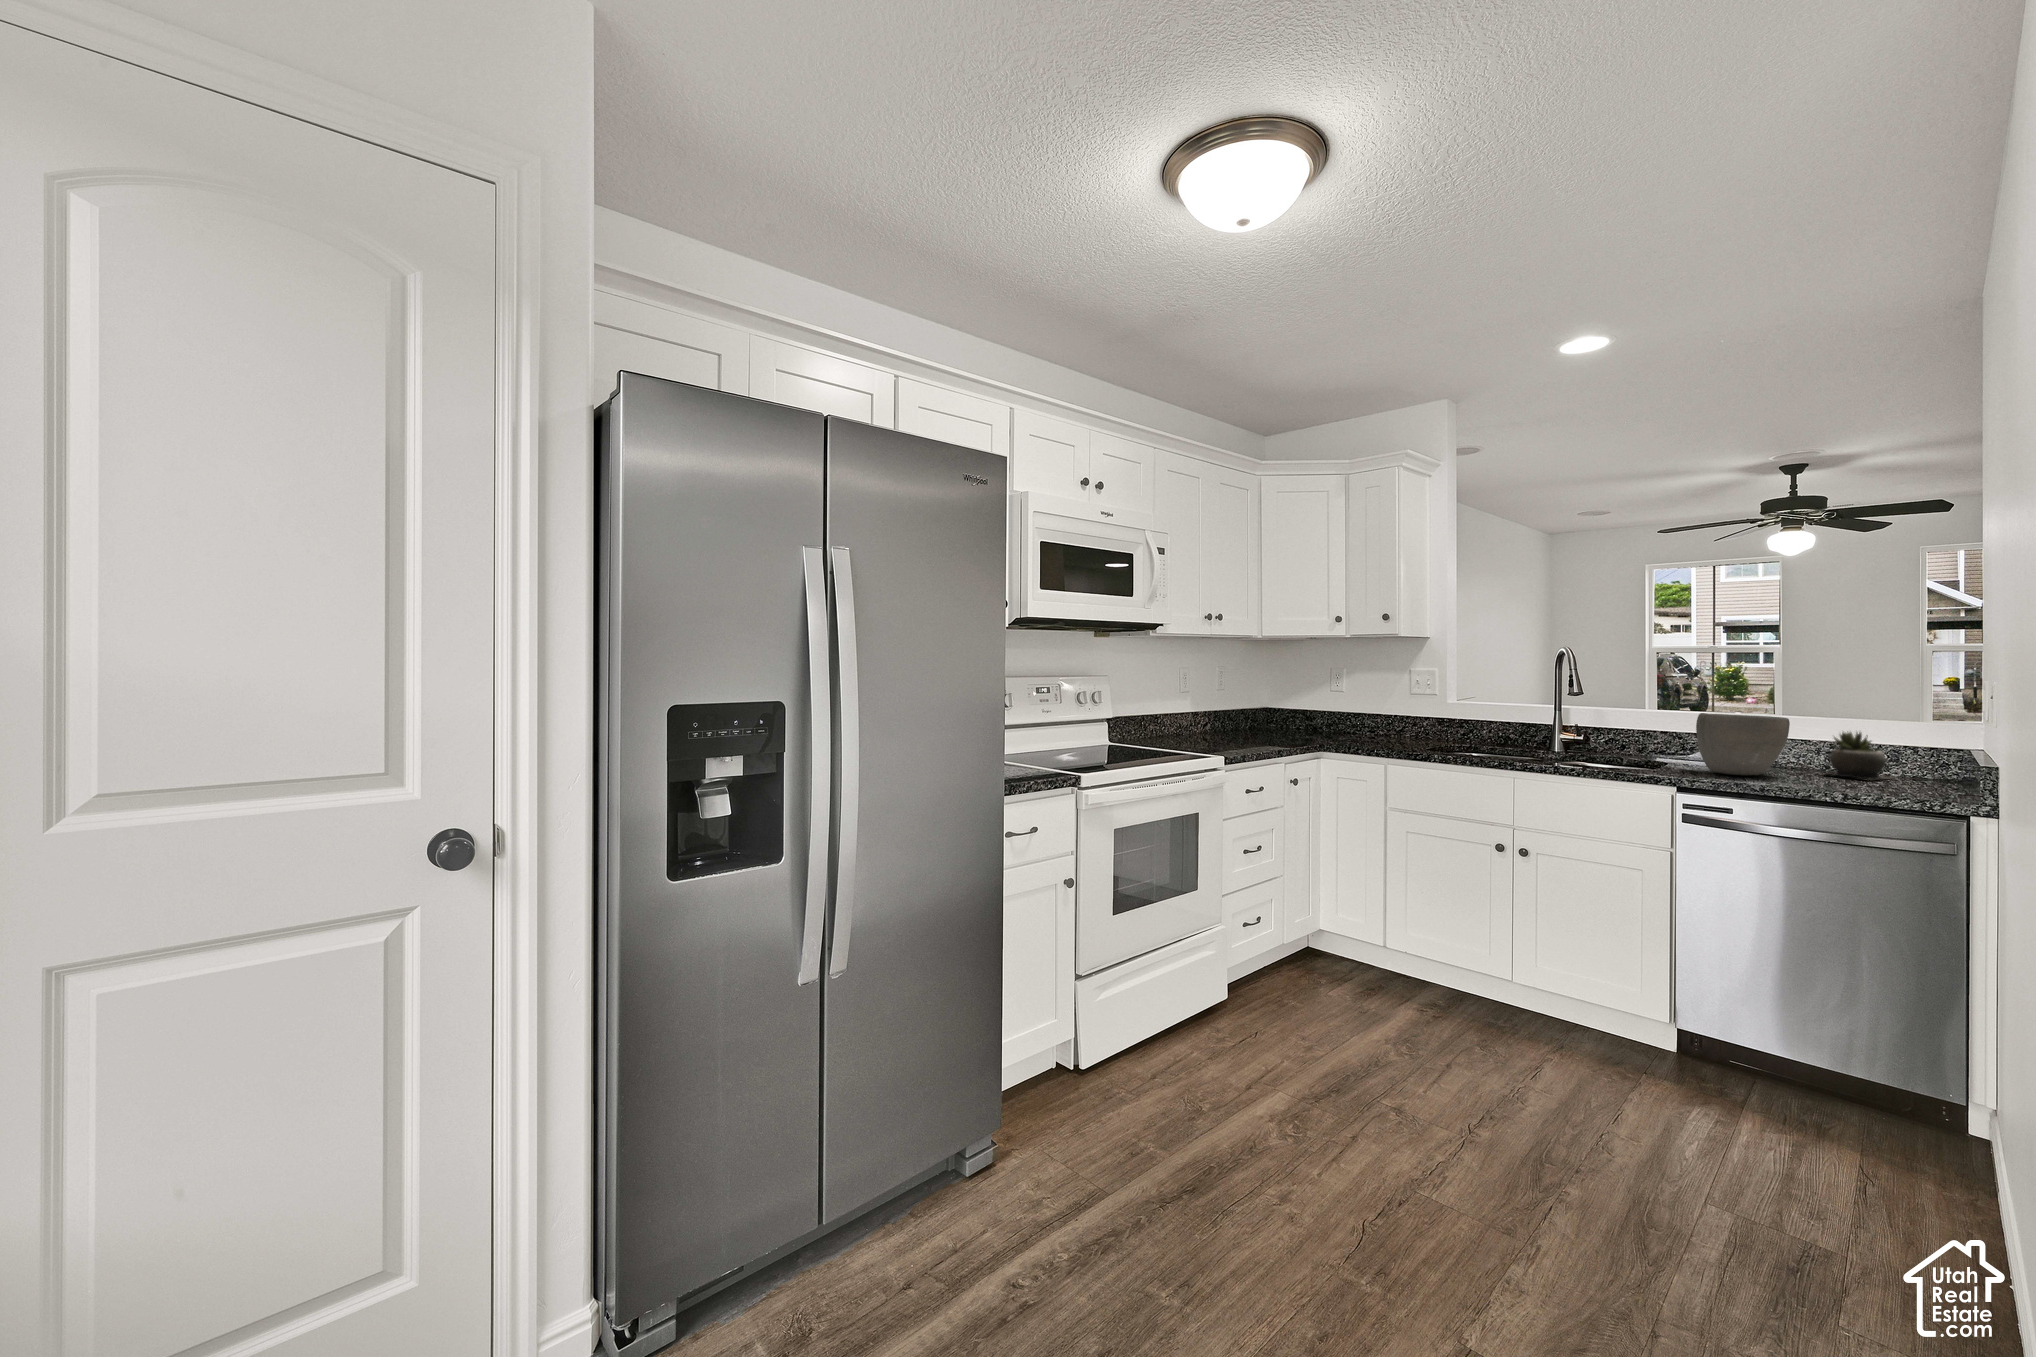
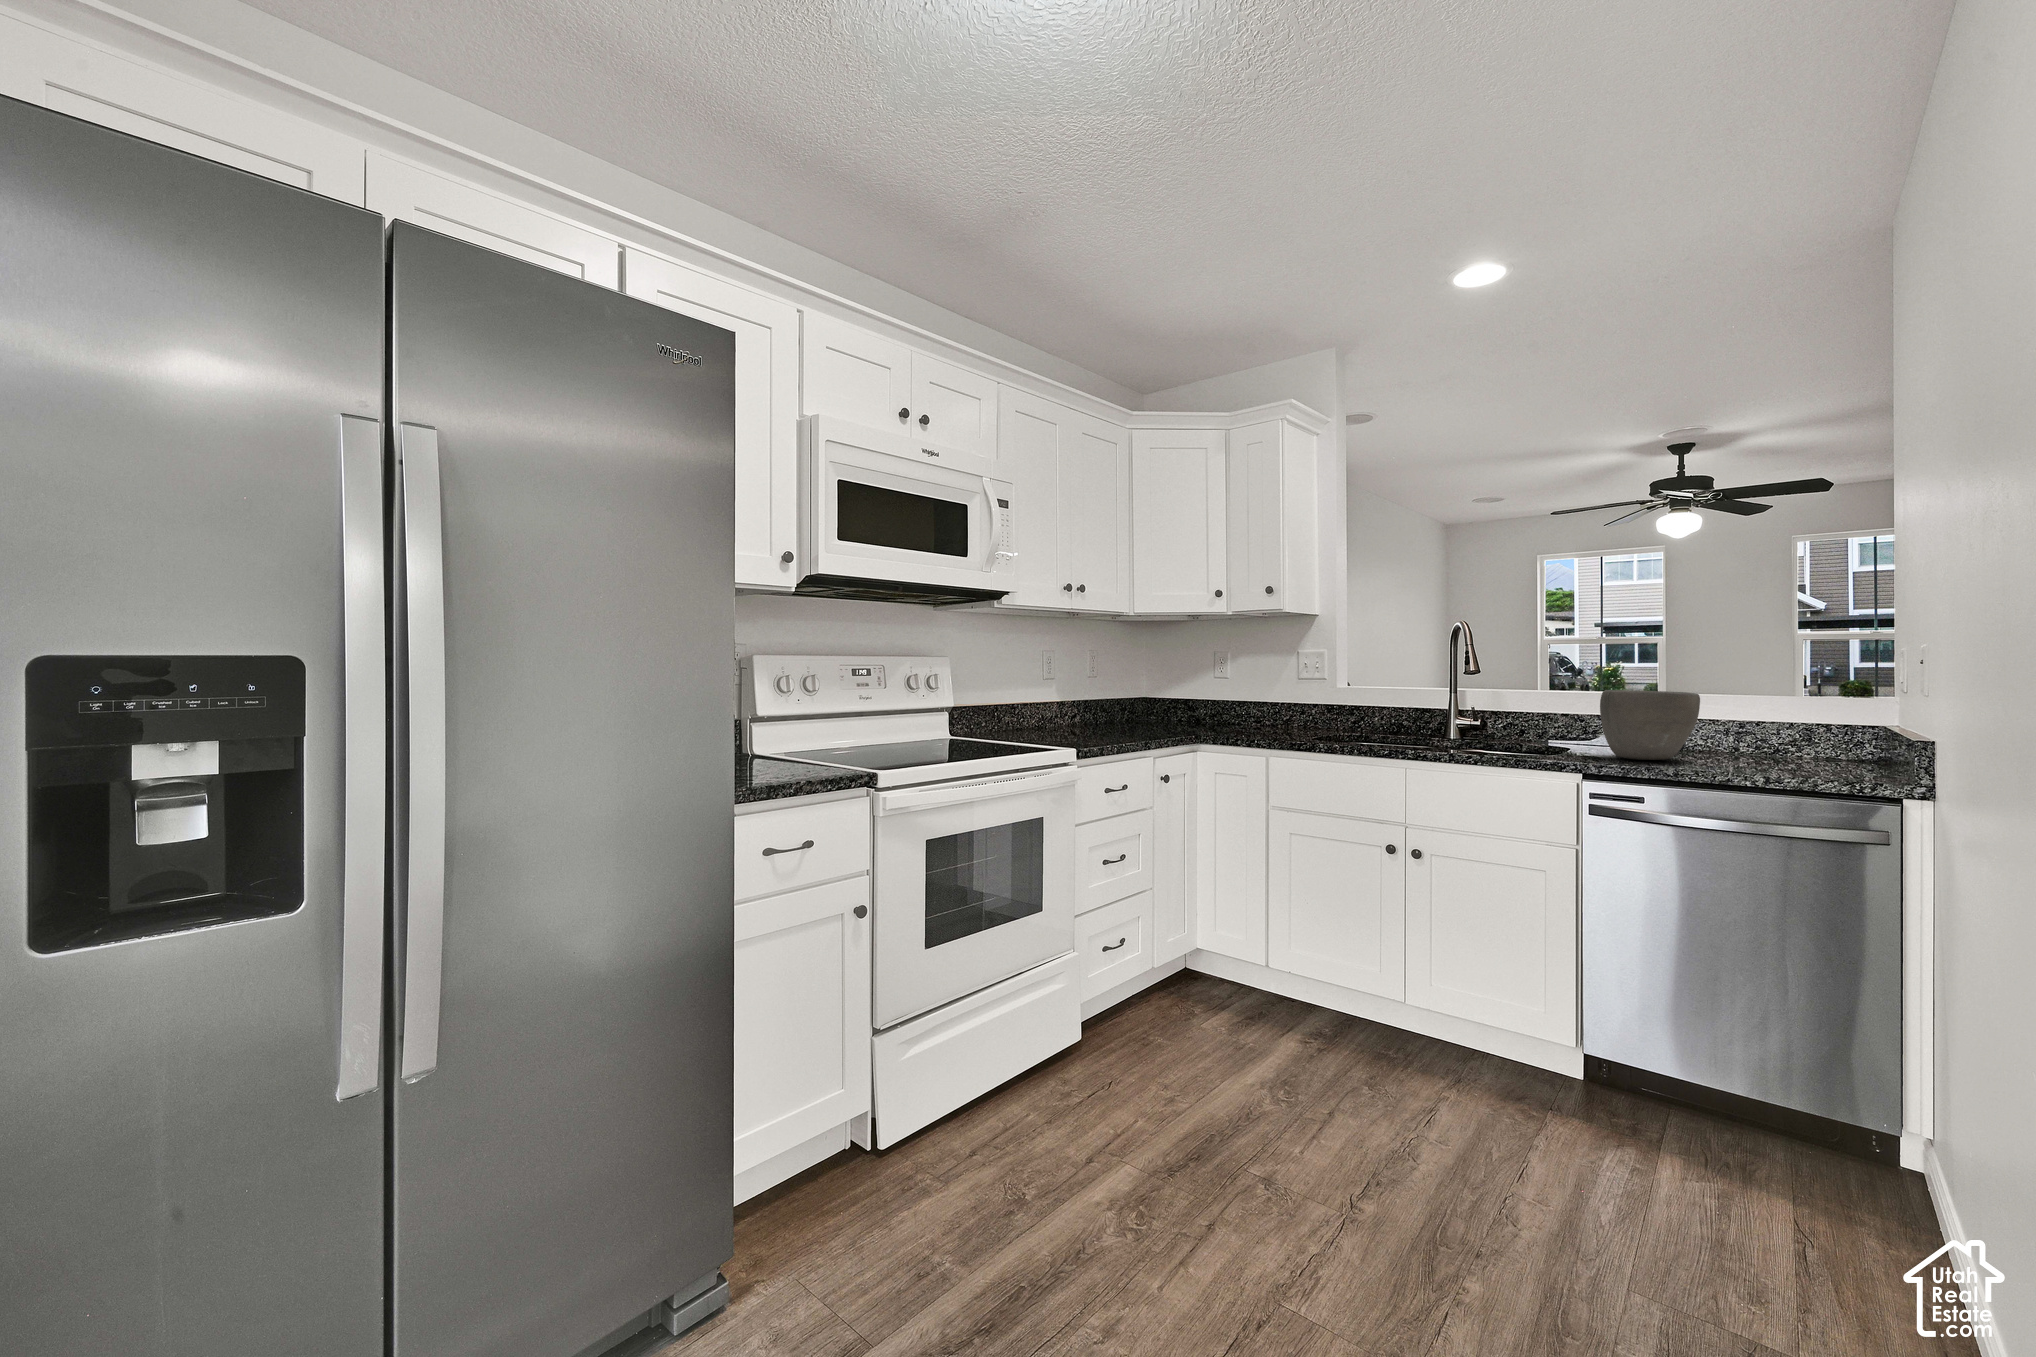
succulent plant: present [1830,732,1887,780] -> none [1730,706,1813,762]

